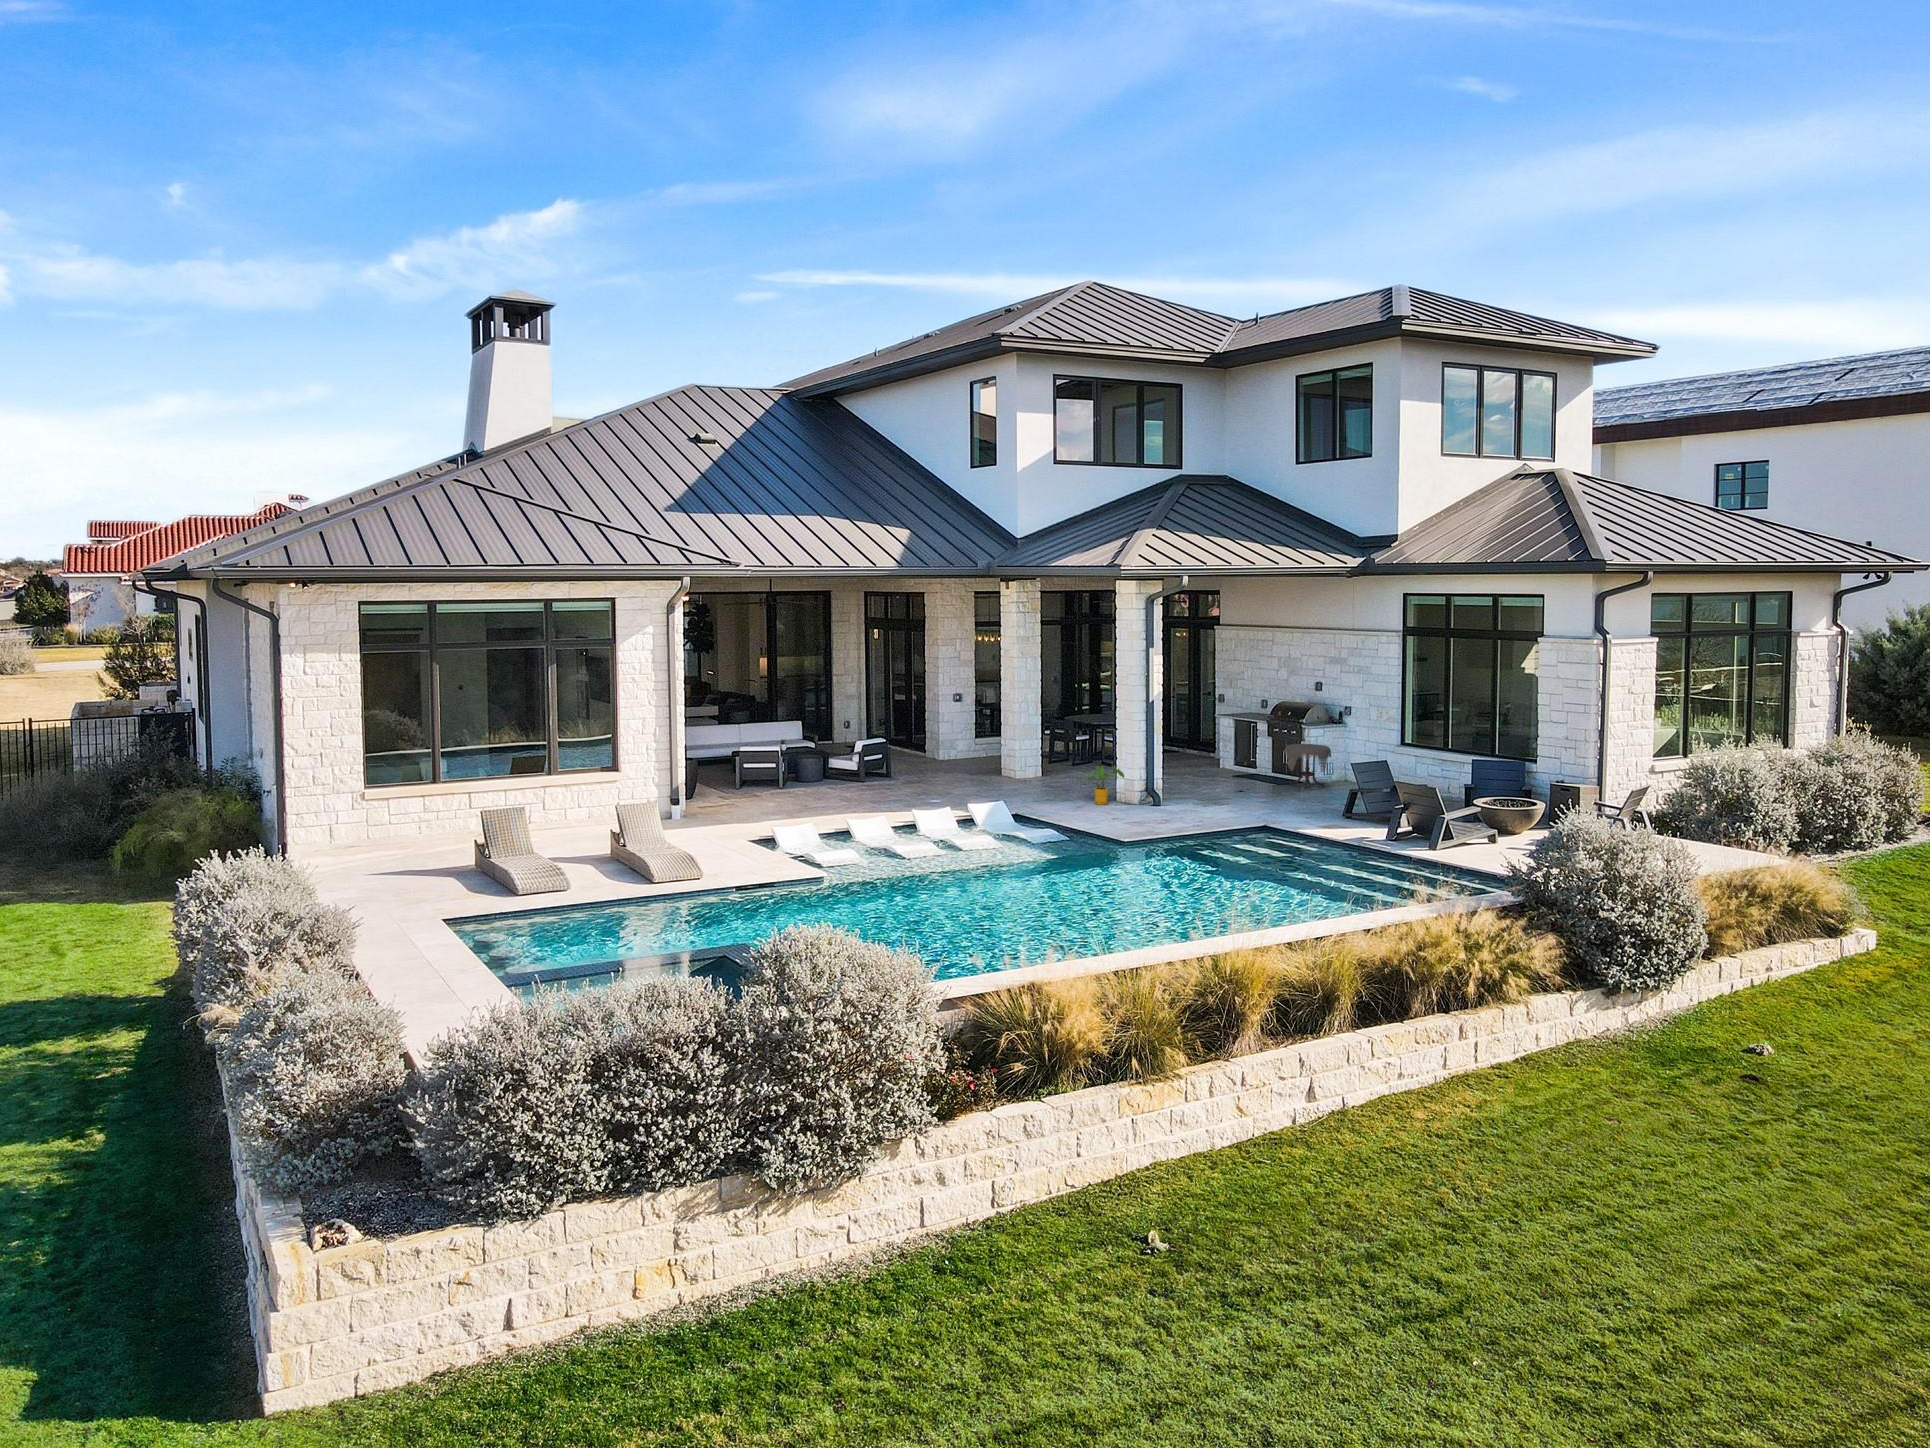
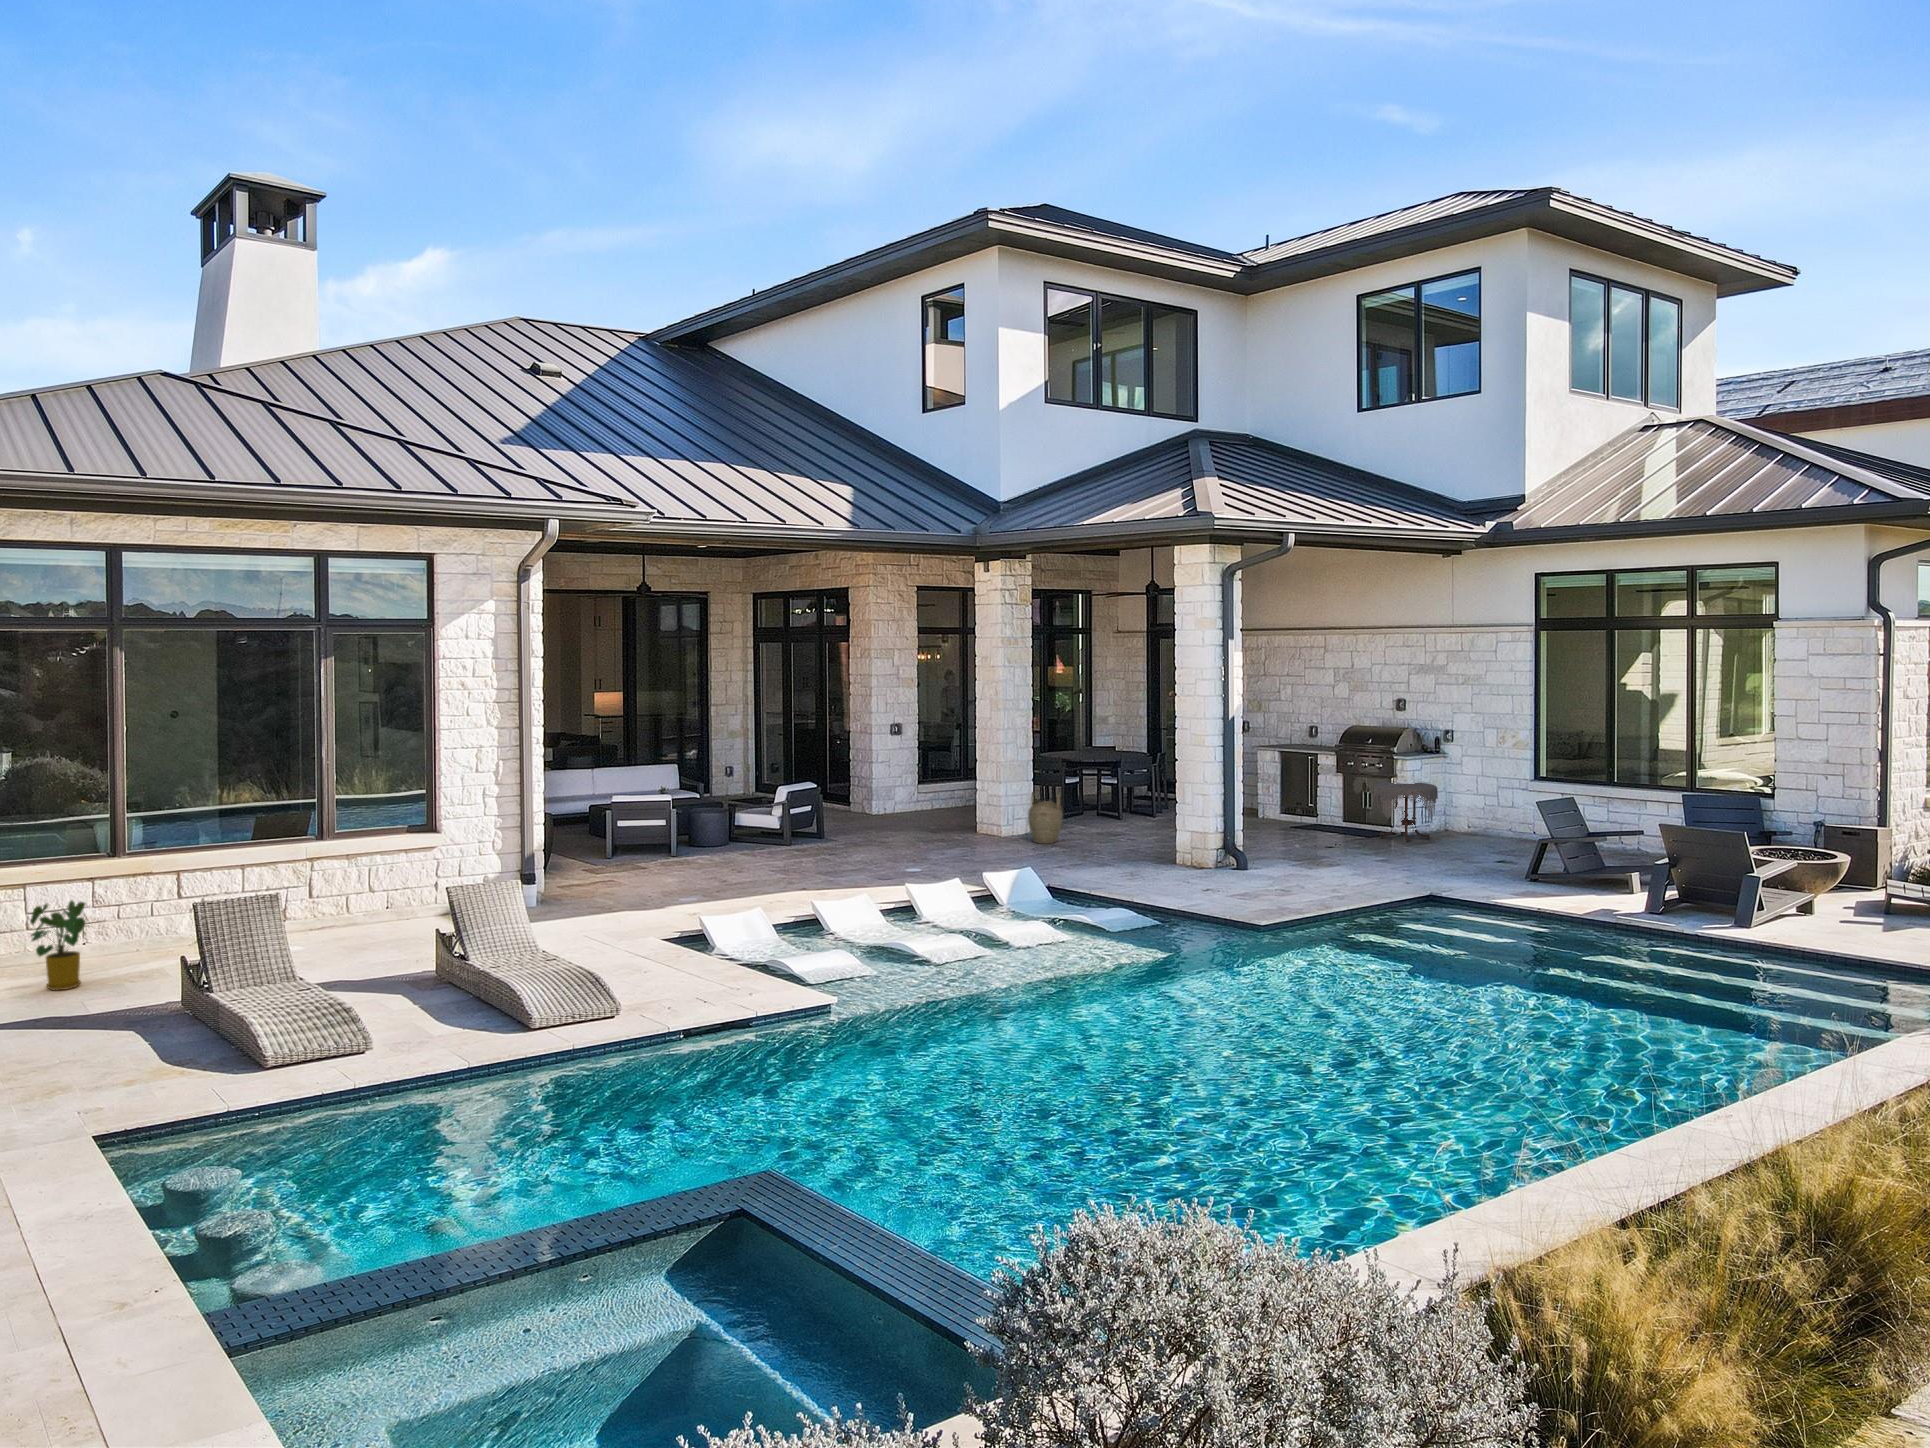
woven basket: none [1030,747,1056,784] -> present [1028,793,1063,844]
house plant: present [1083,765,1124,805] -> present [30,901,89,990]

